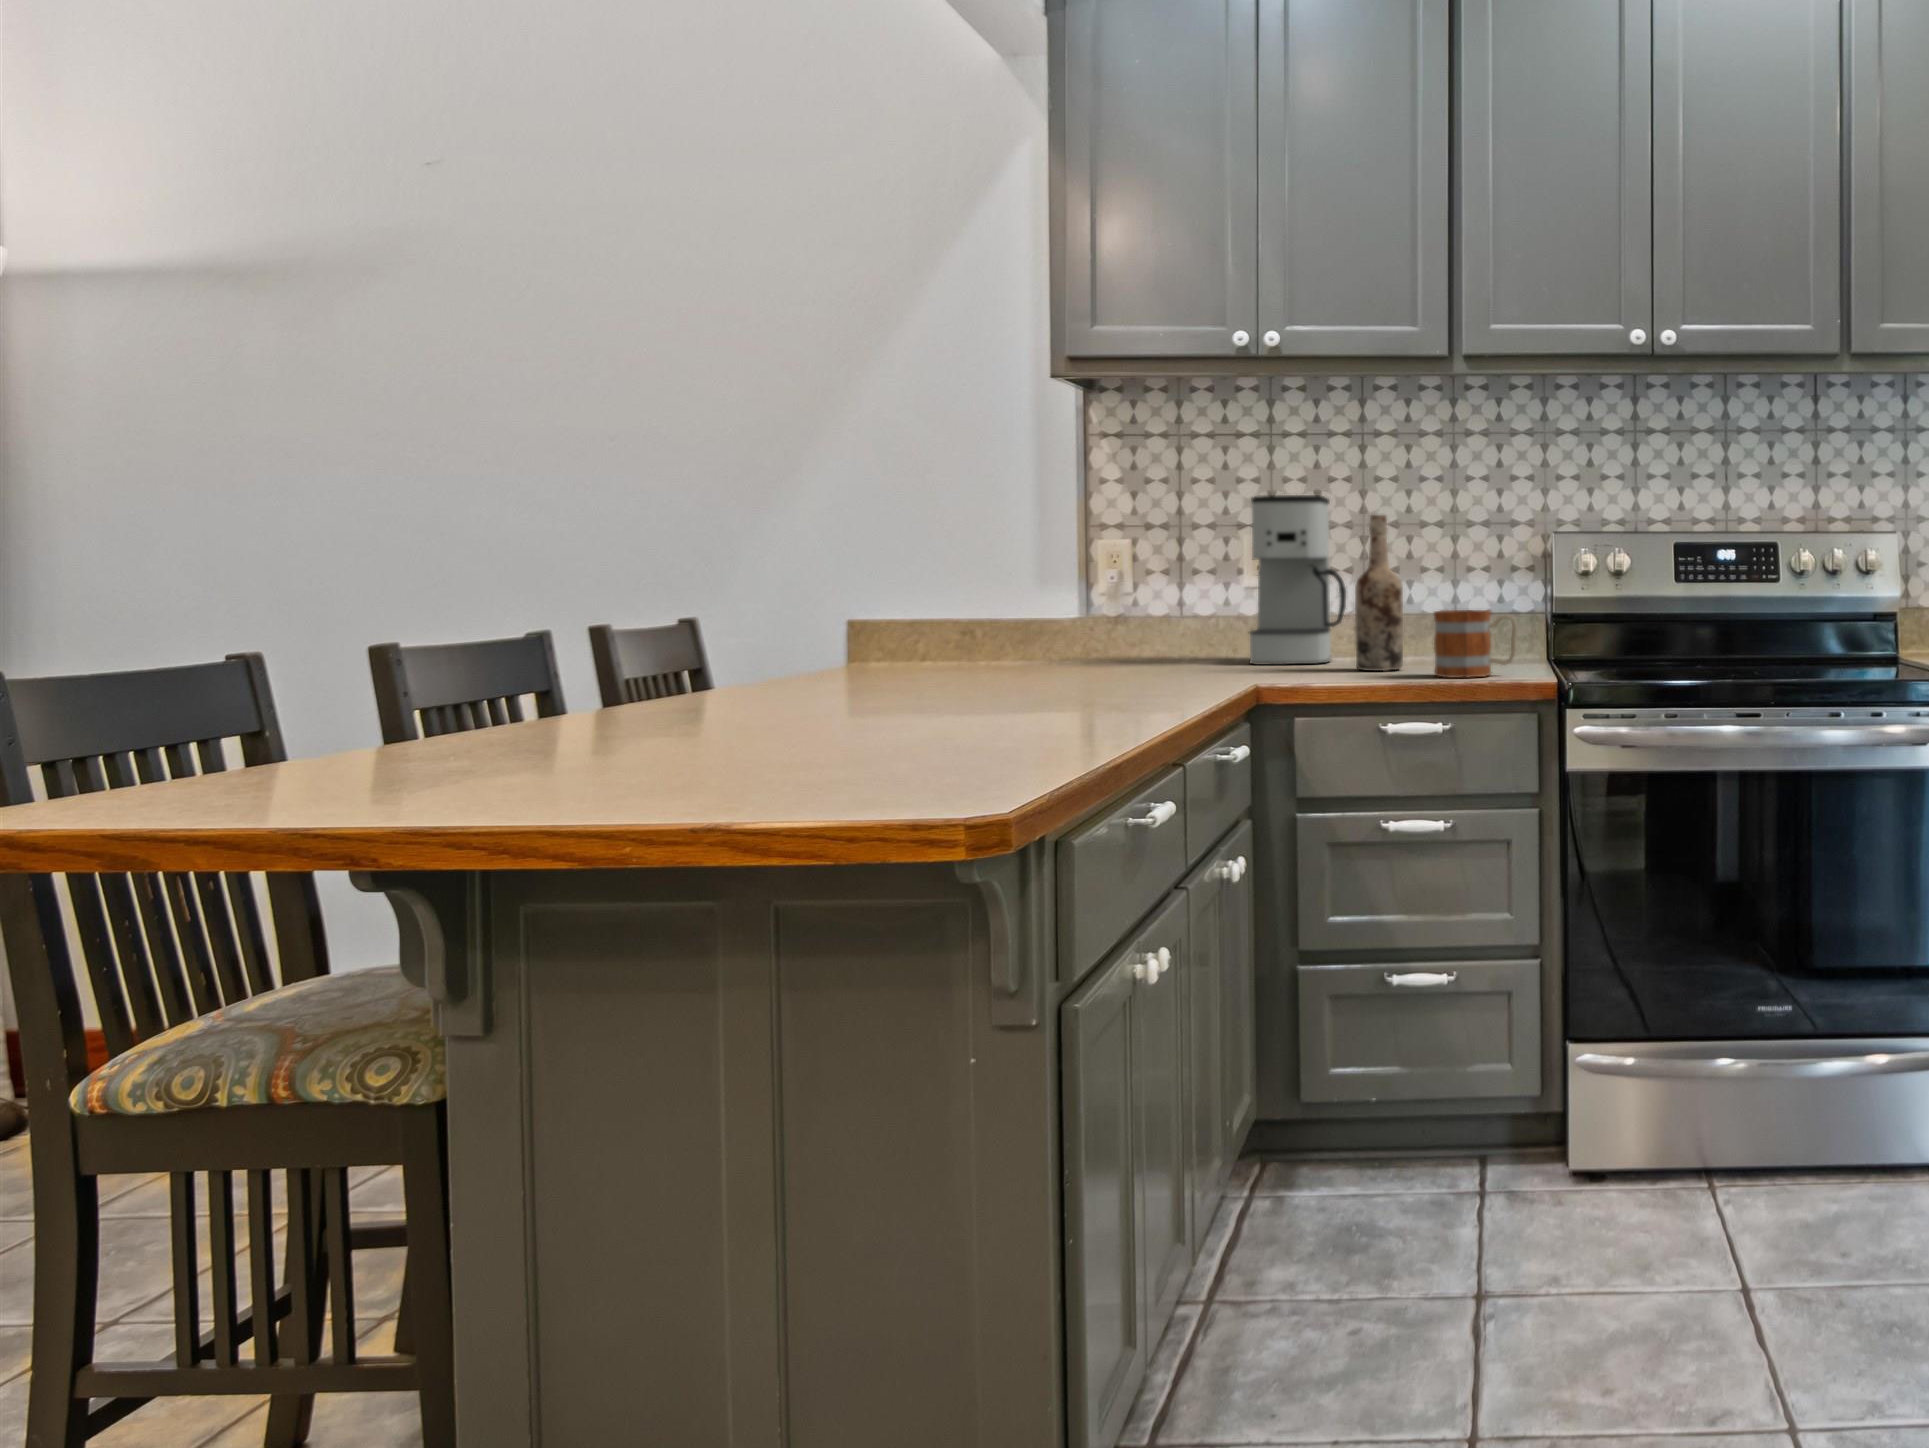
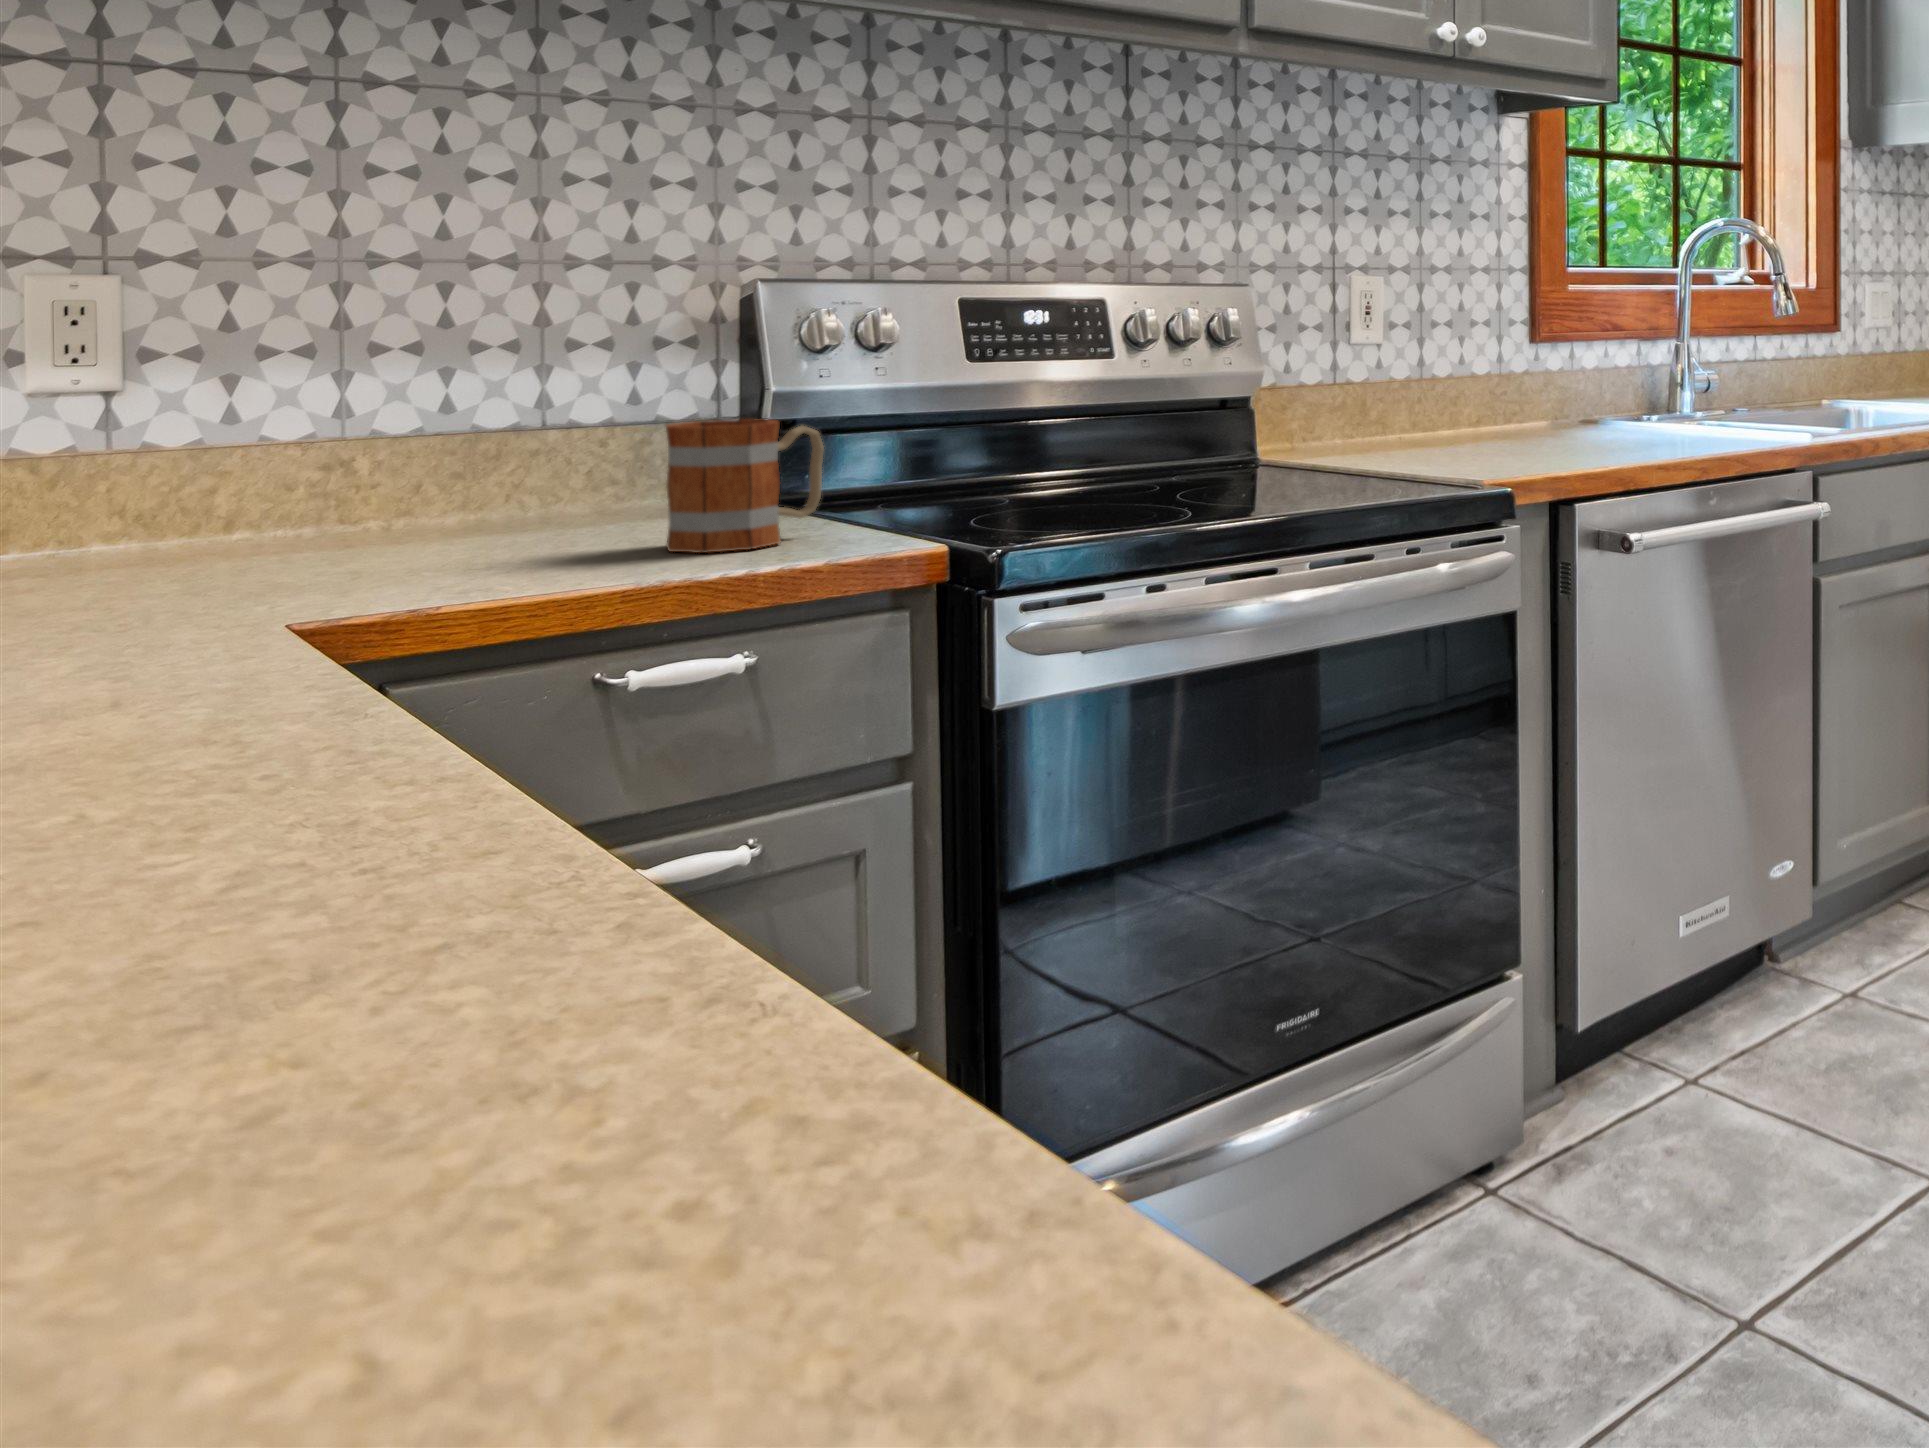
coffee maker: present [1250,495,1346,665] -> none [75,191,331,560]
wine bottle: present [1355,515,1403,671] -> none [430,238,541,552]

